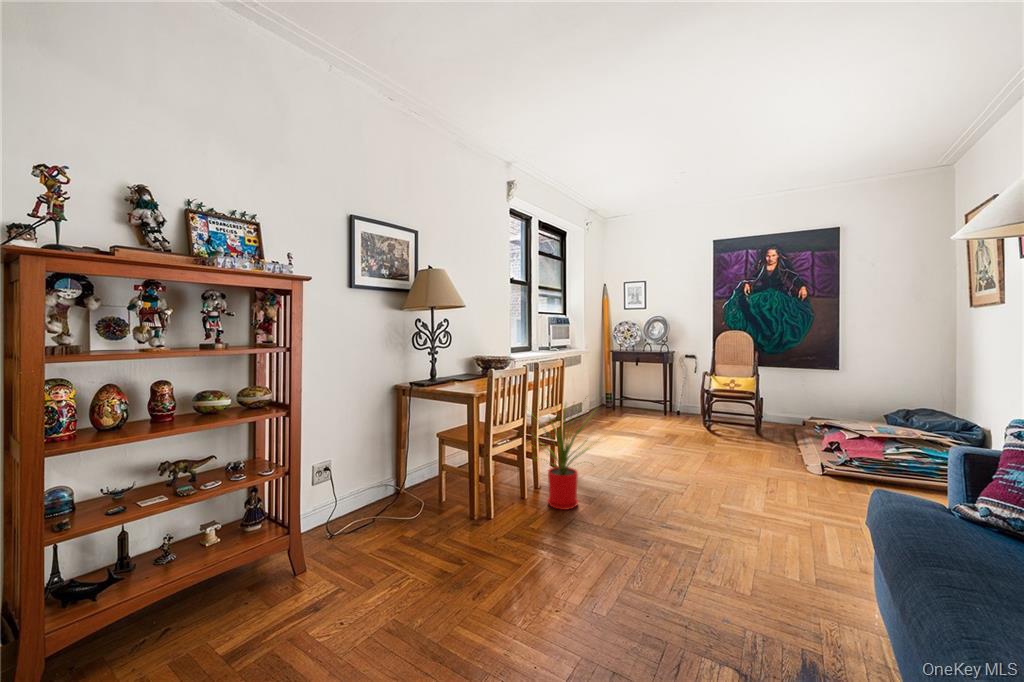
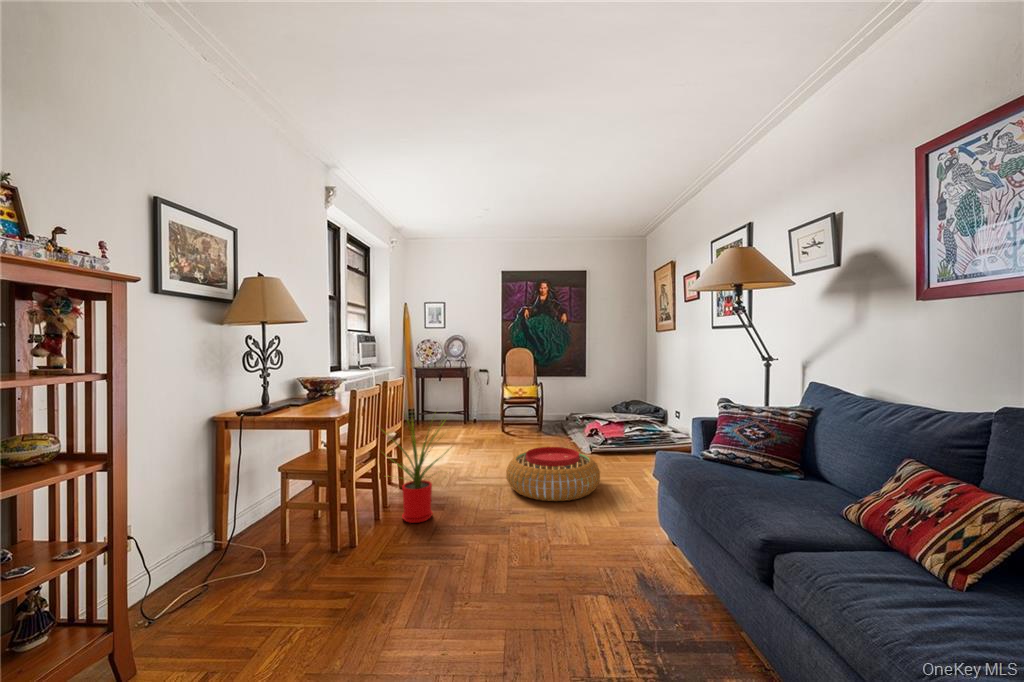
pouf: none [674,454,806,526] -> present [506,447,600,501]

